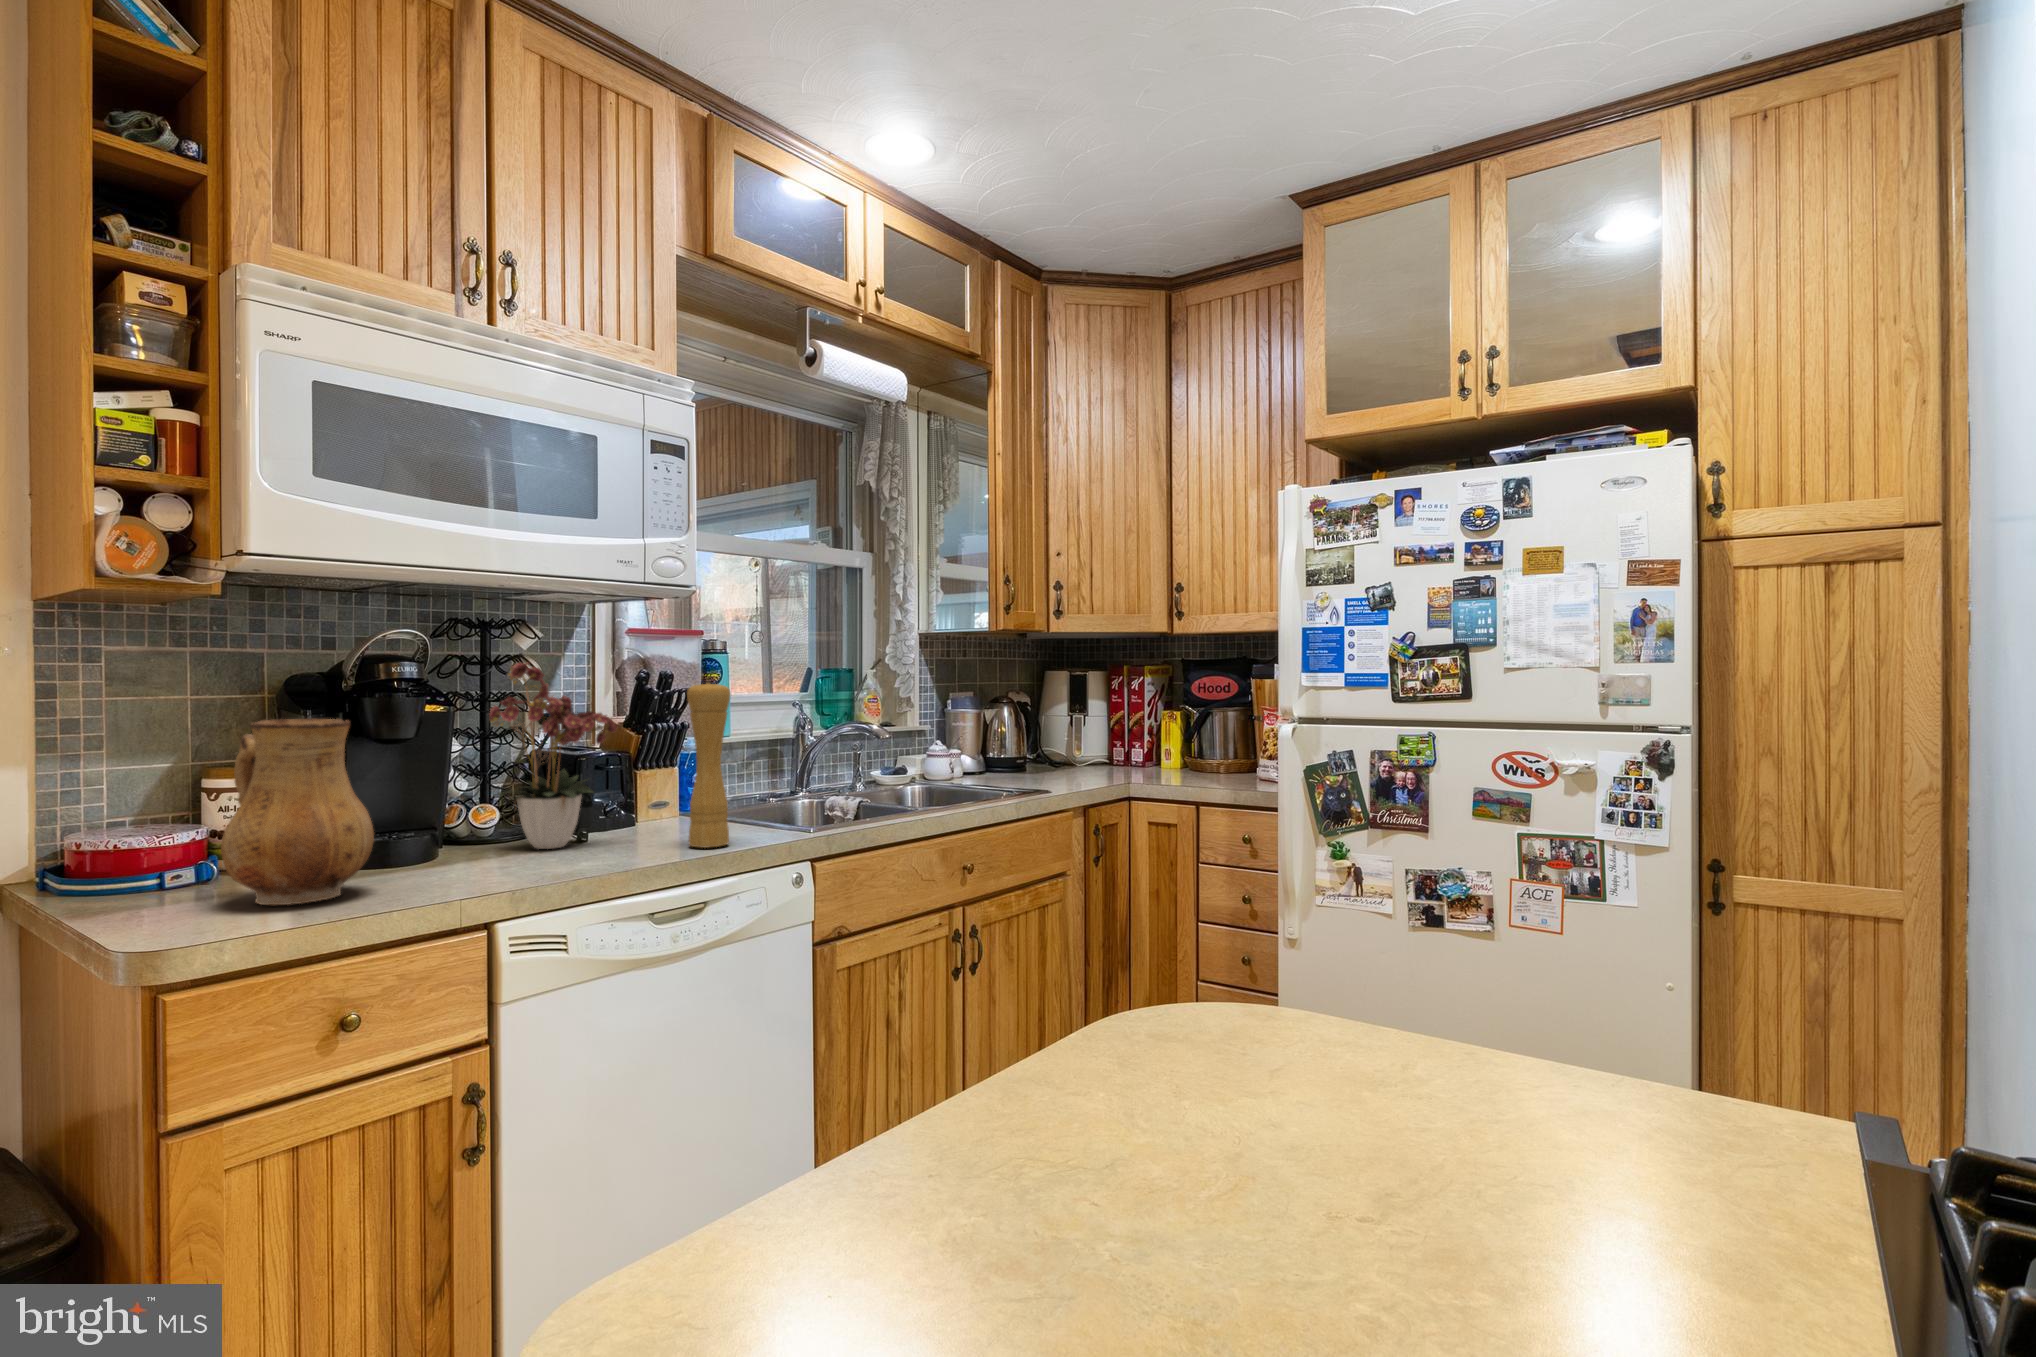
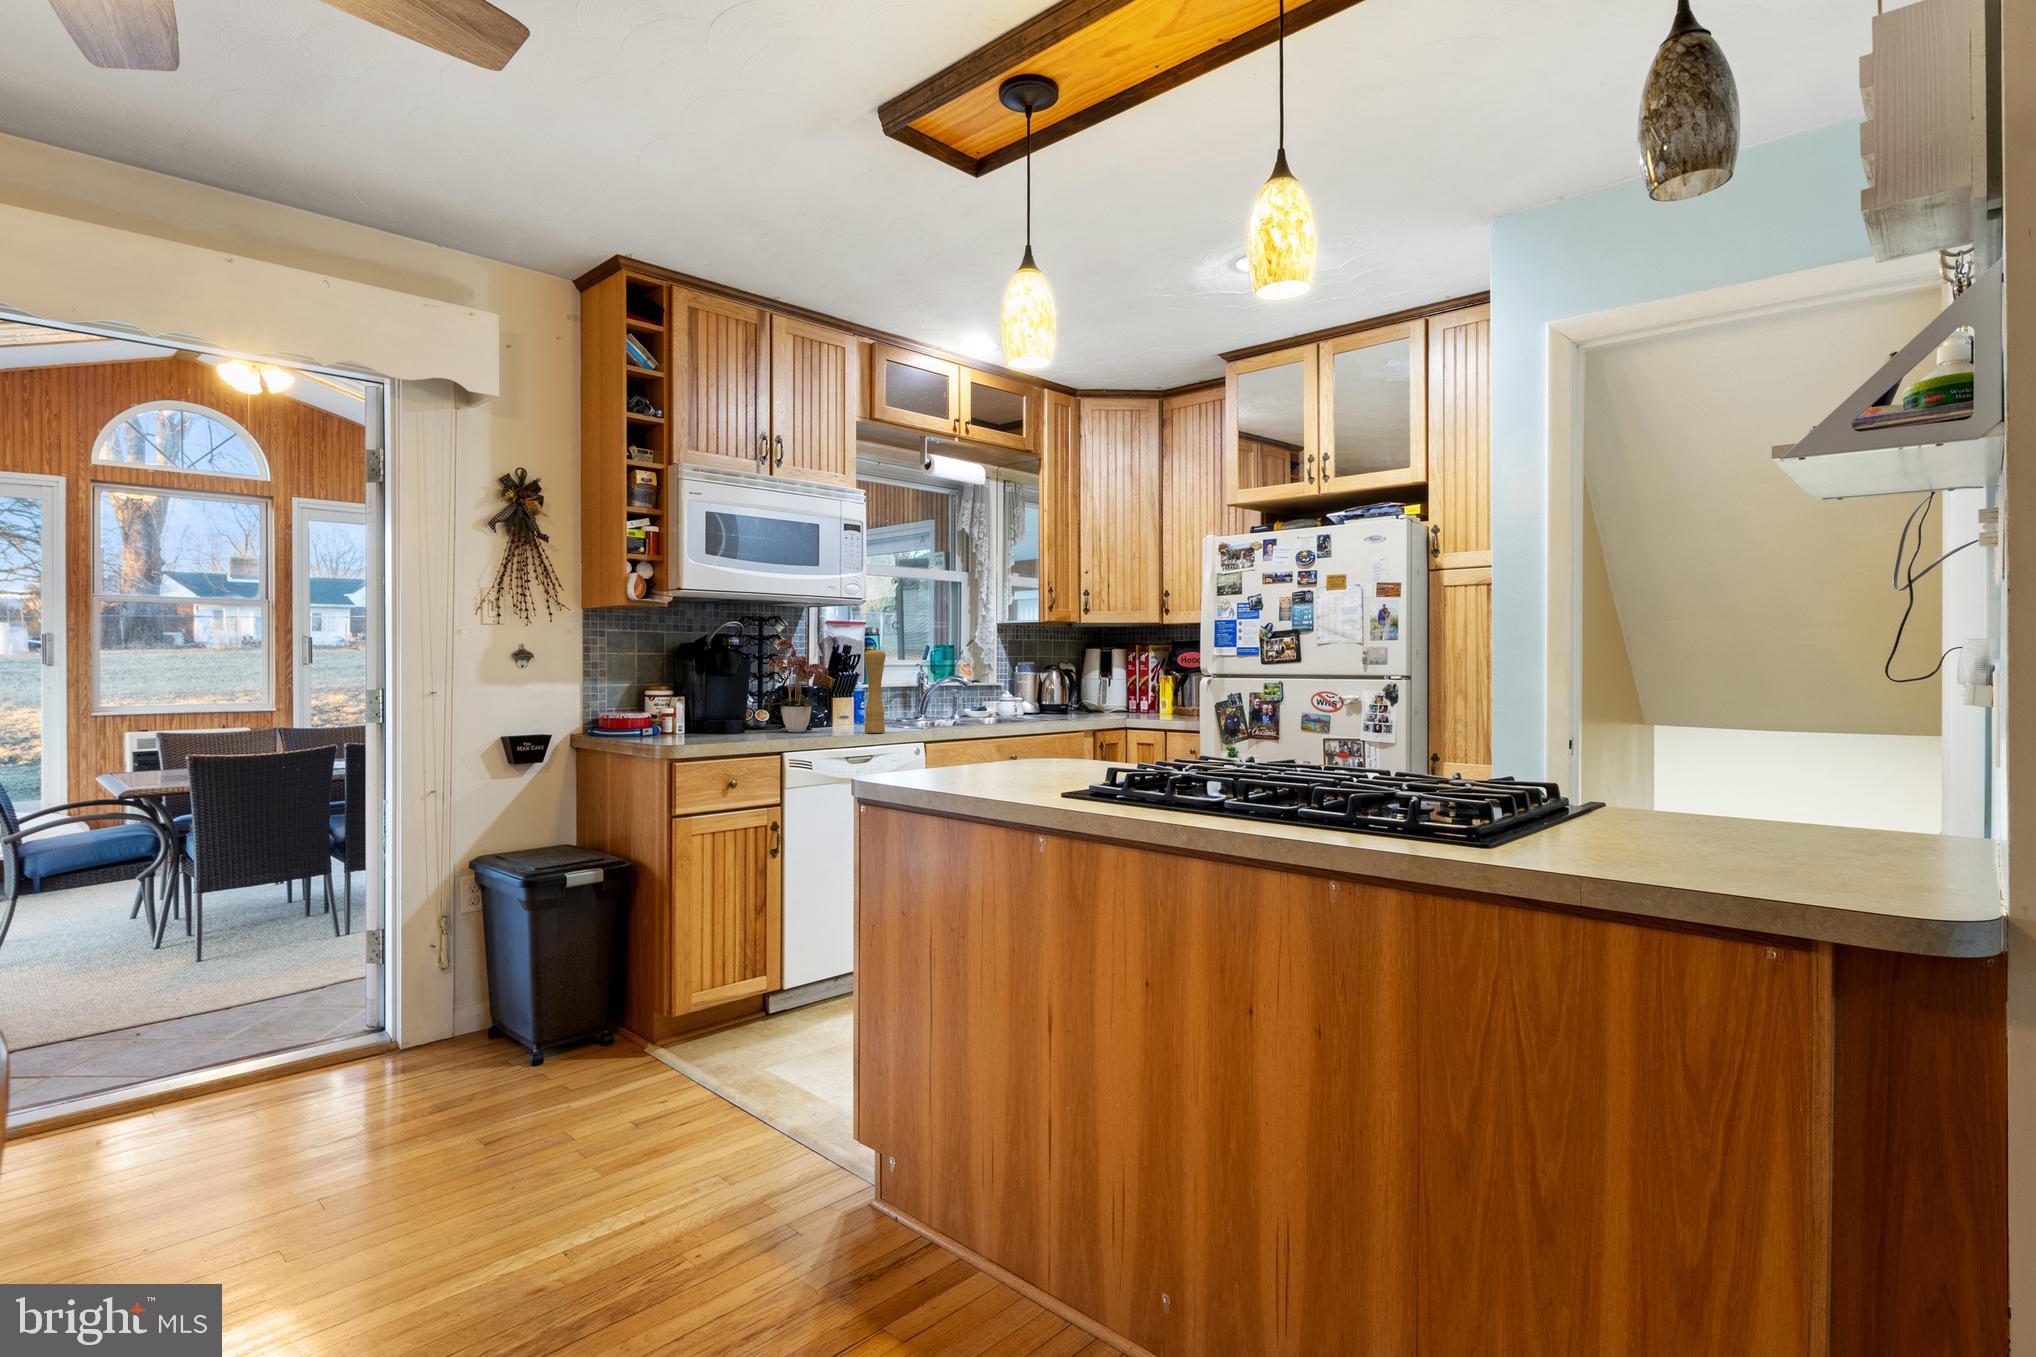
ceramic pitcher: present [221,719,374,905] -> none [677,662,734,741]

